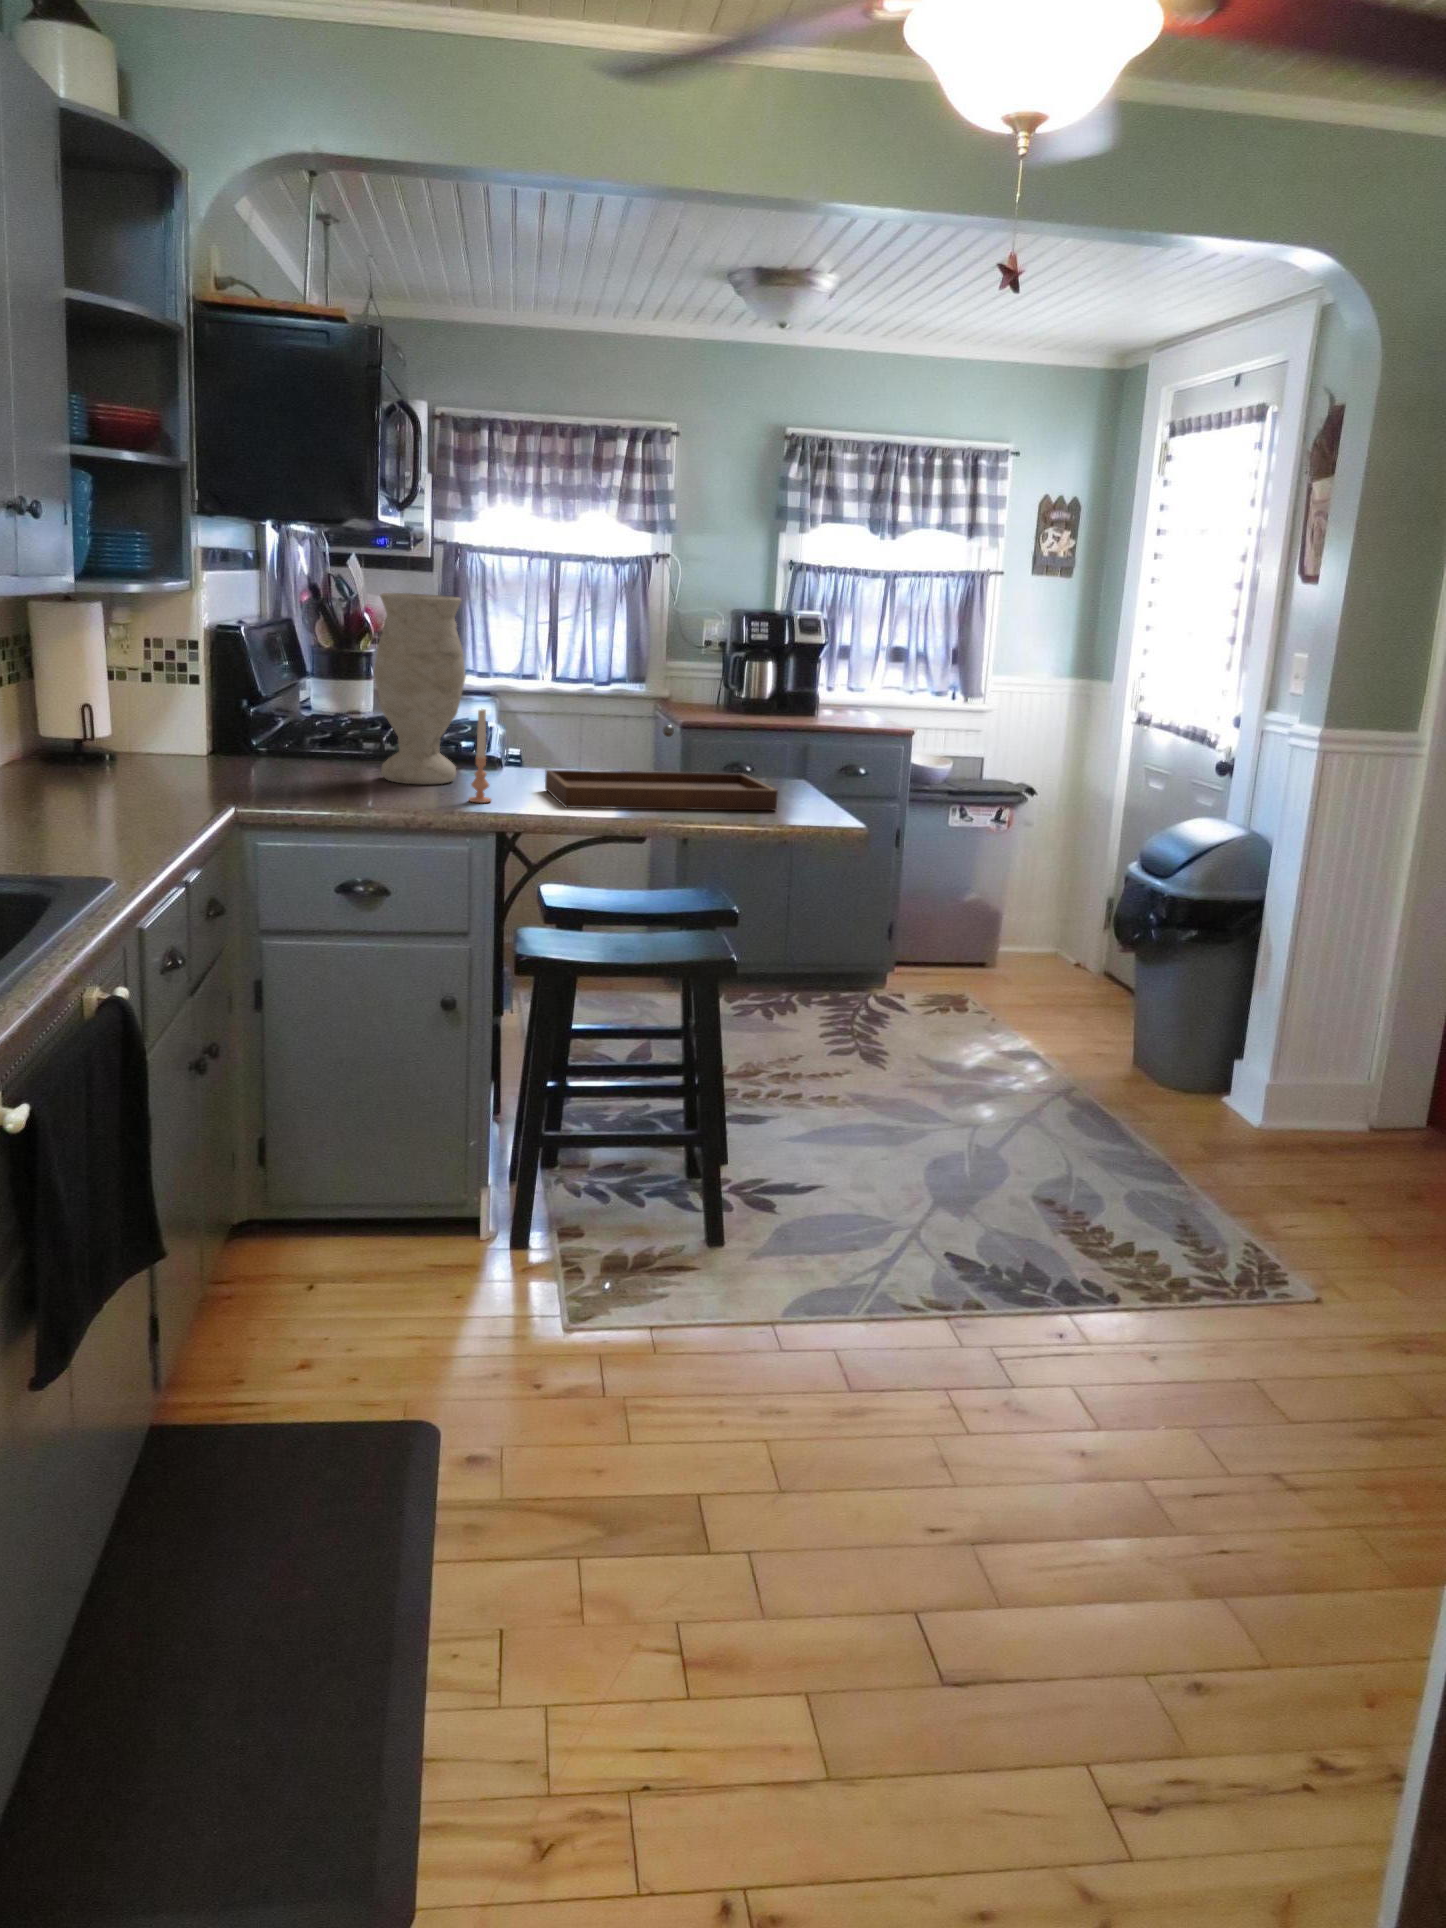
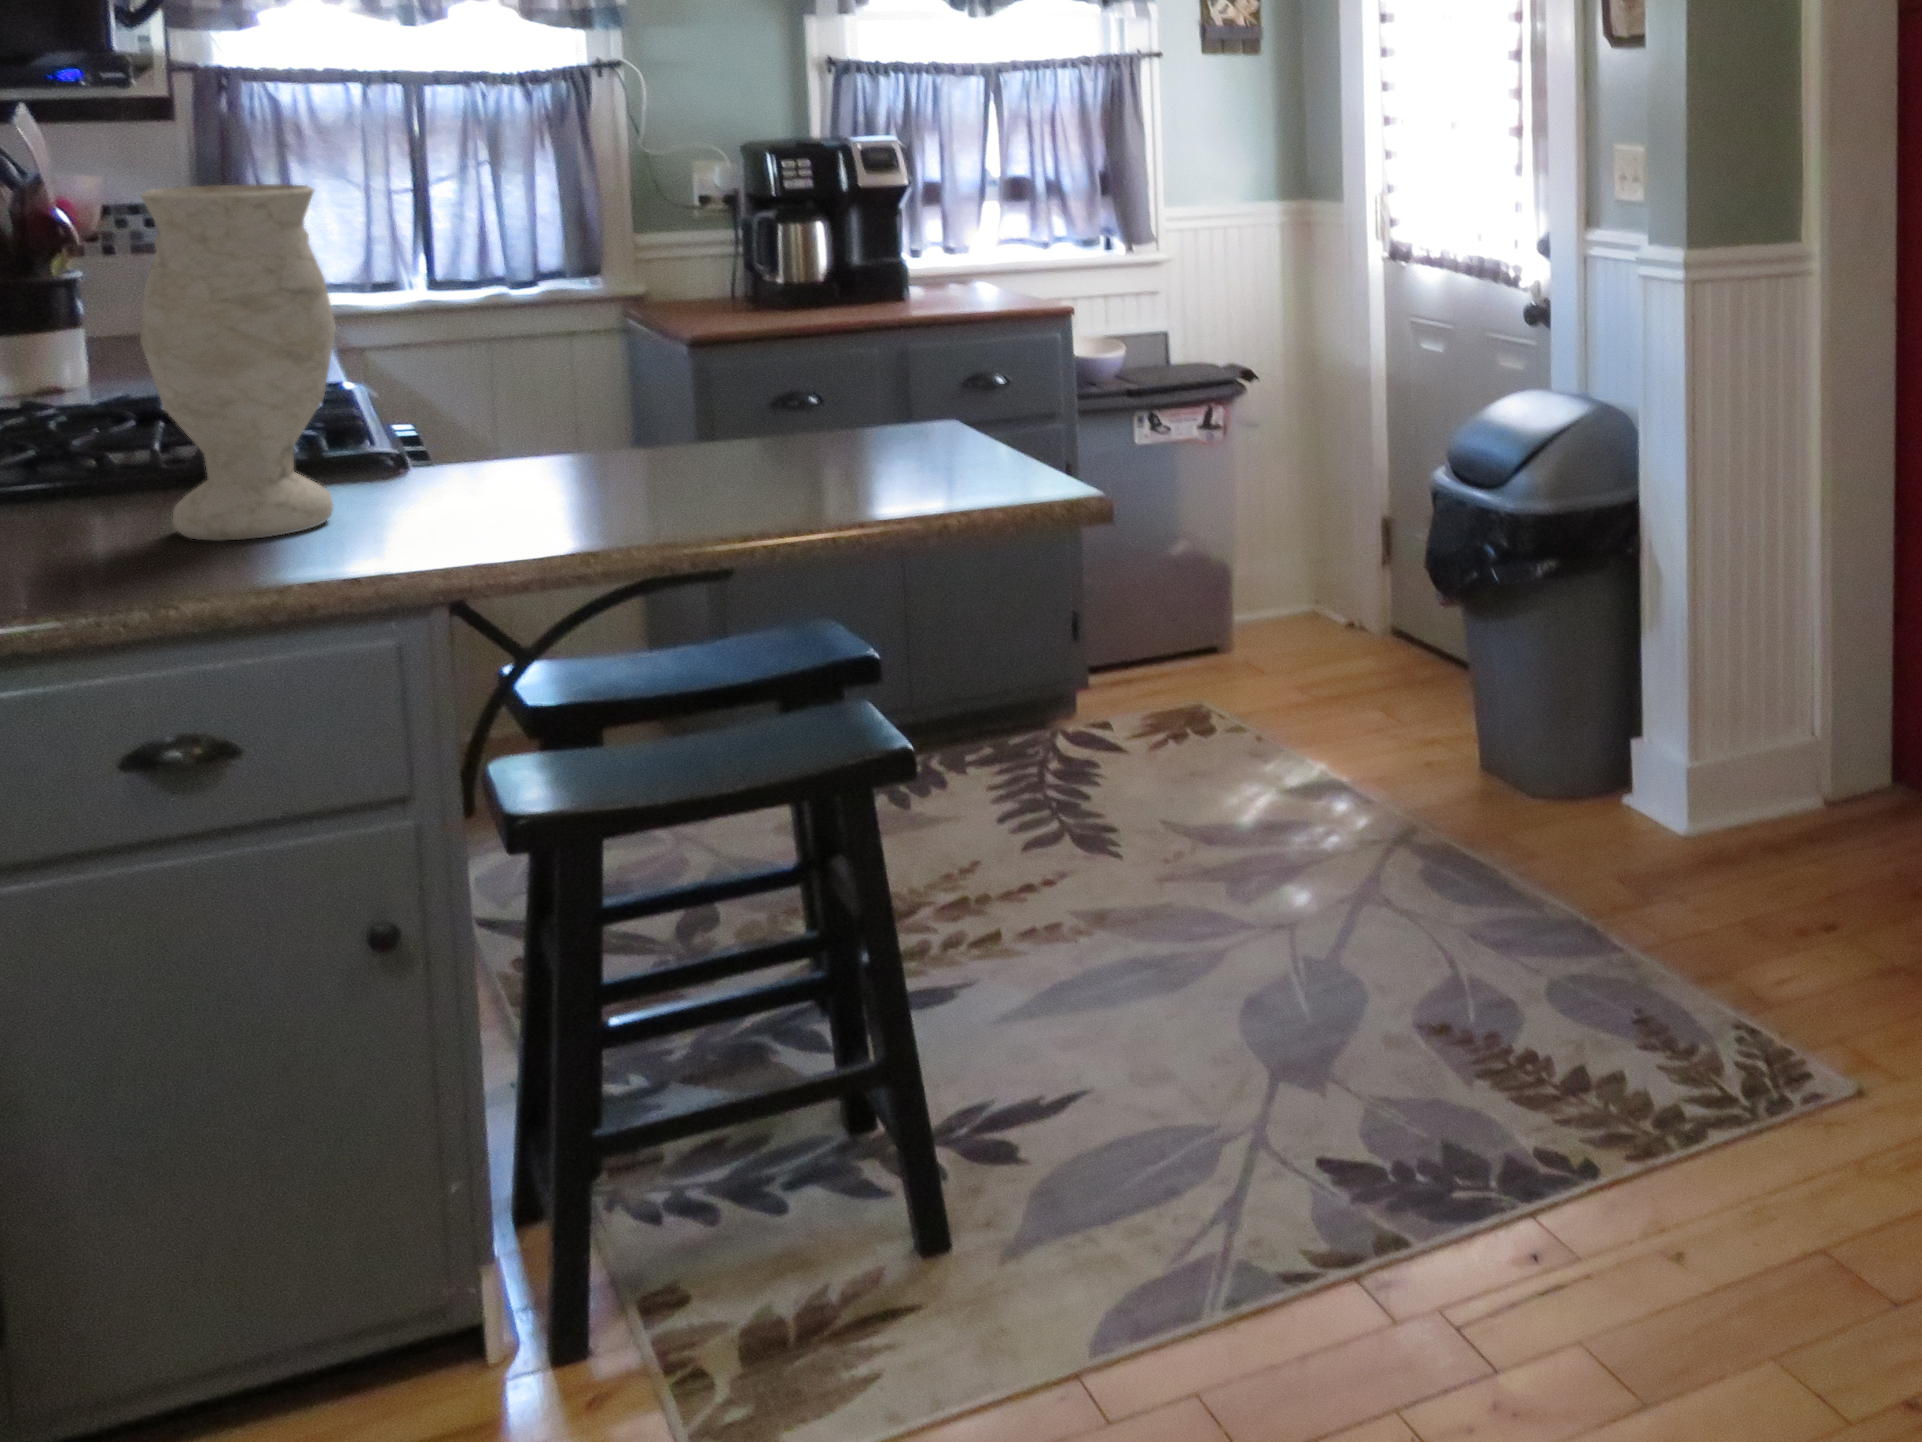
candle: present [469,709,491,803] -> none [381,387,429,561]
tray: present [545,725,778,810] -> none [518,370,956,545]

